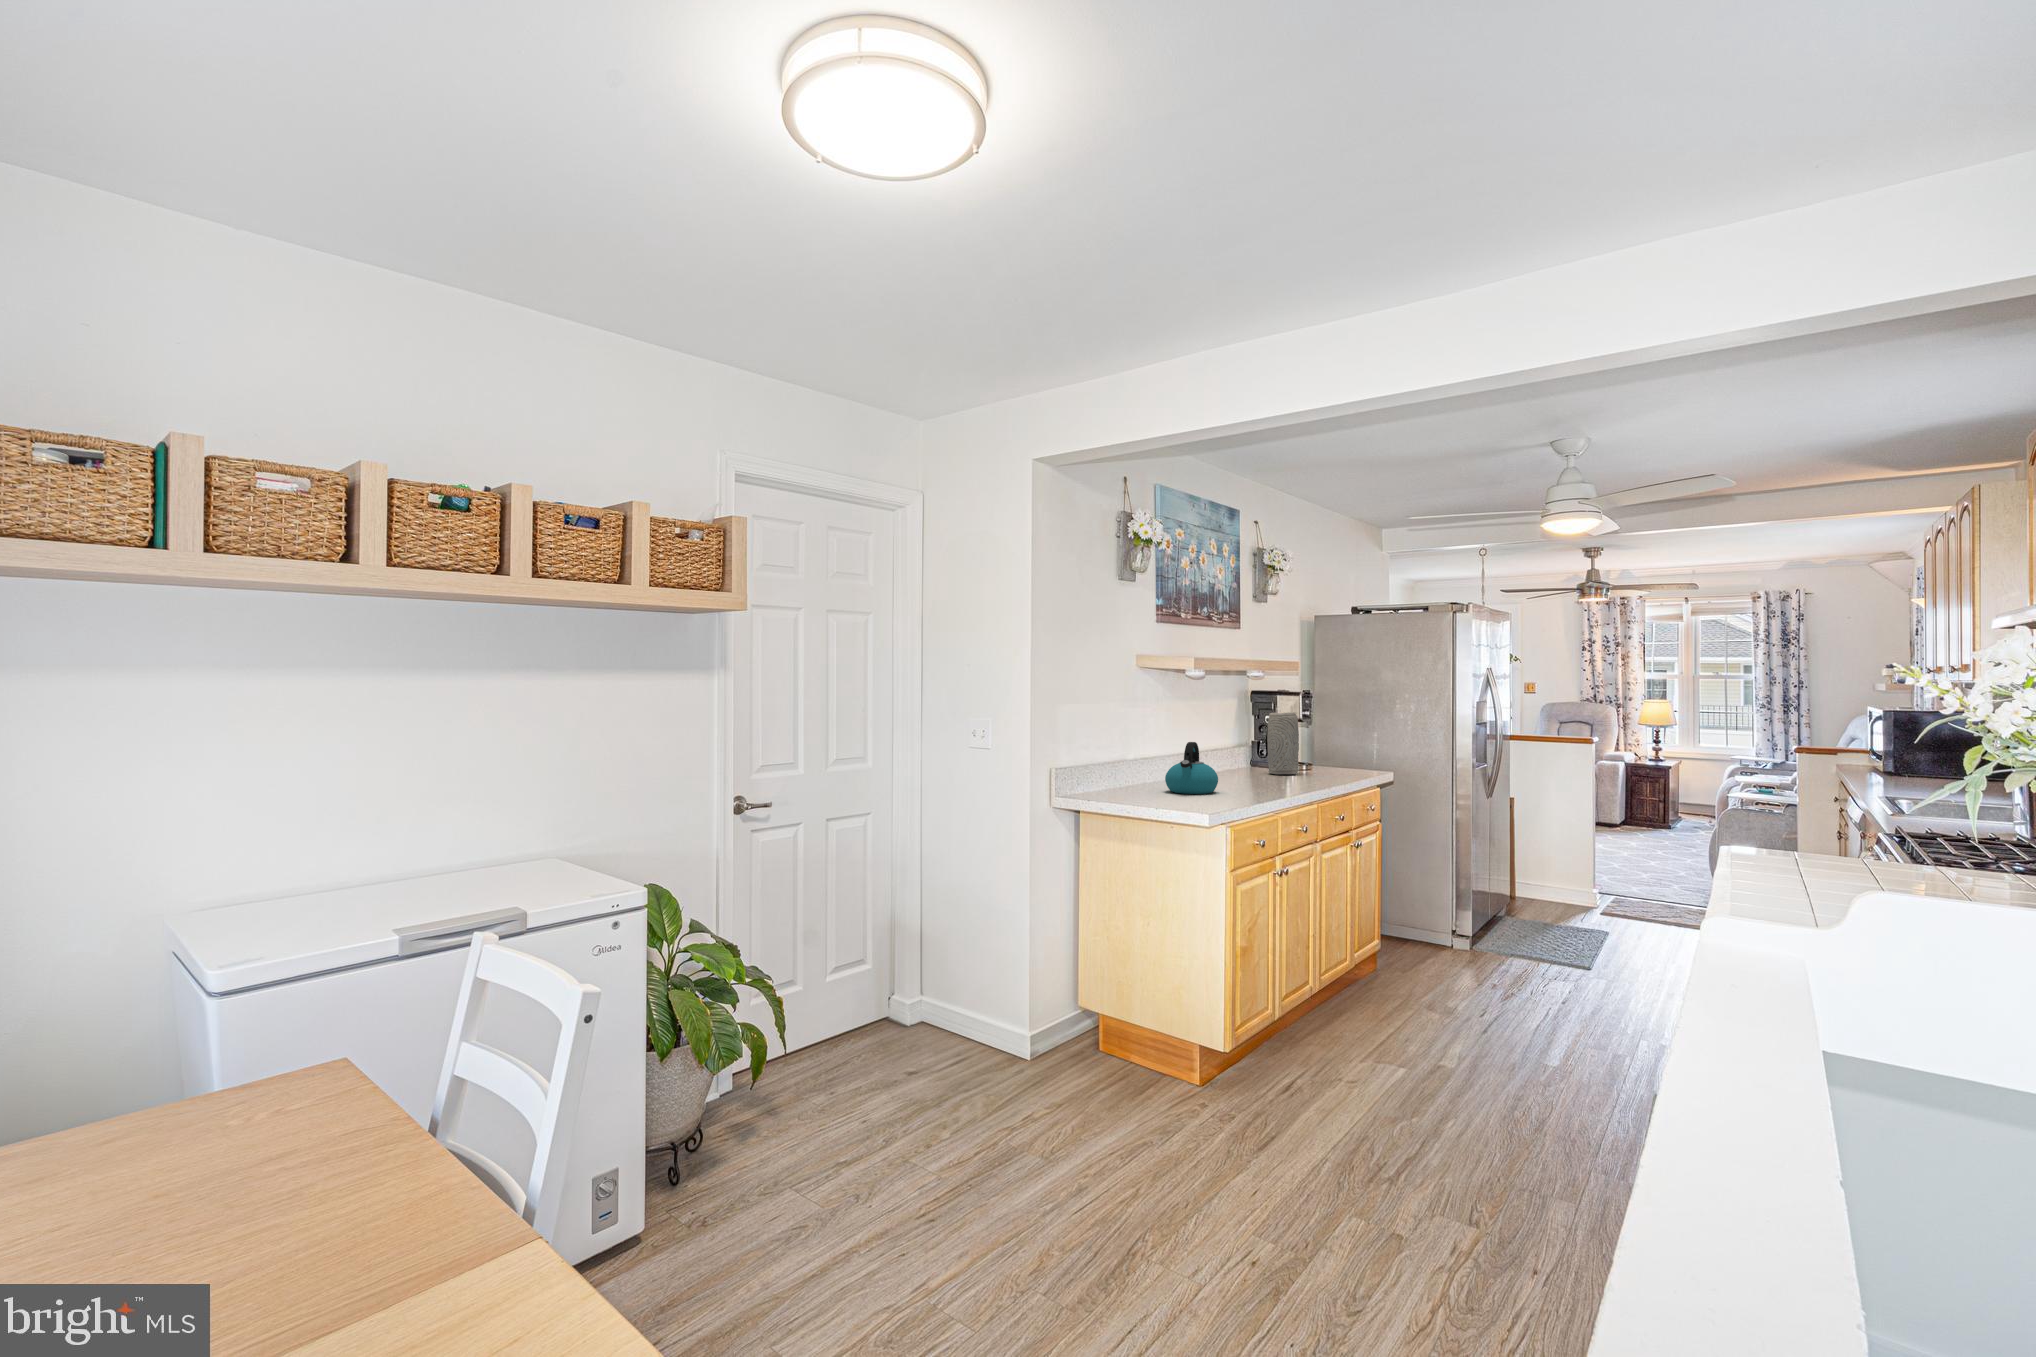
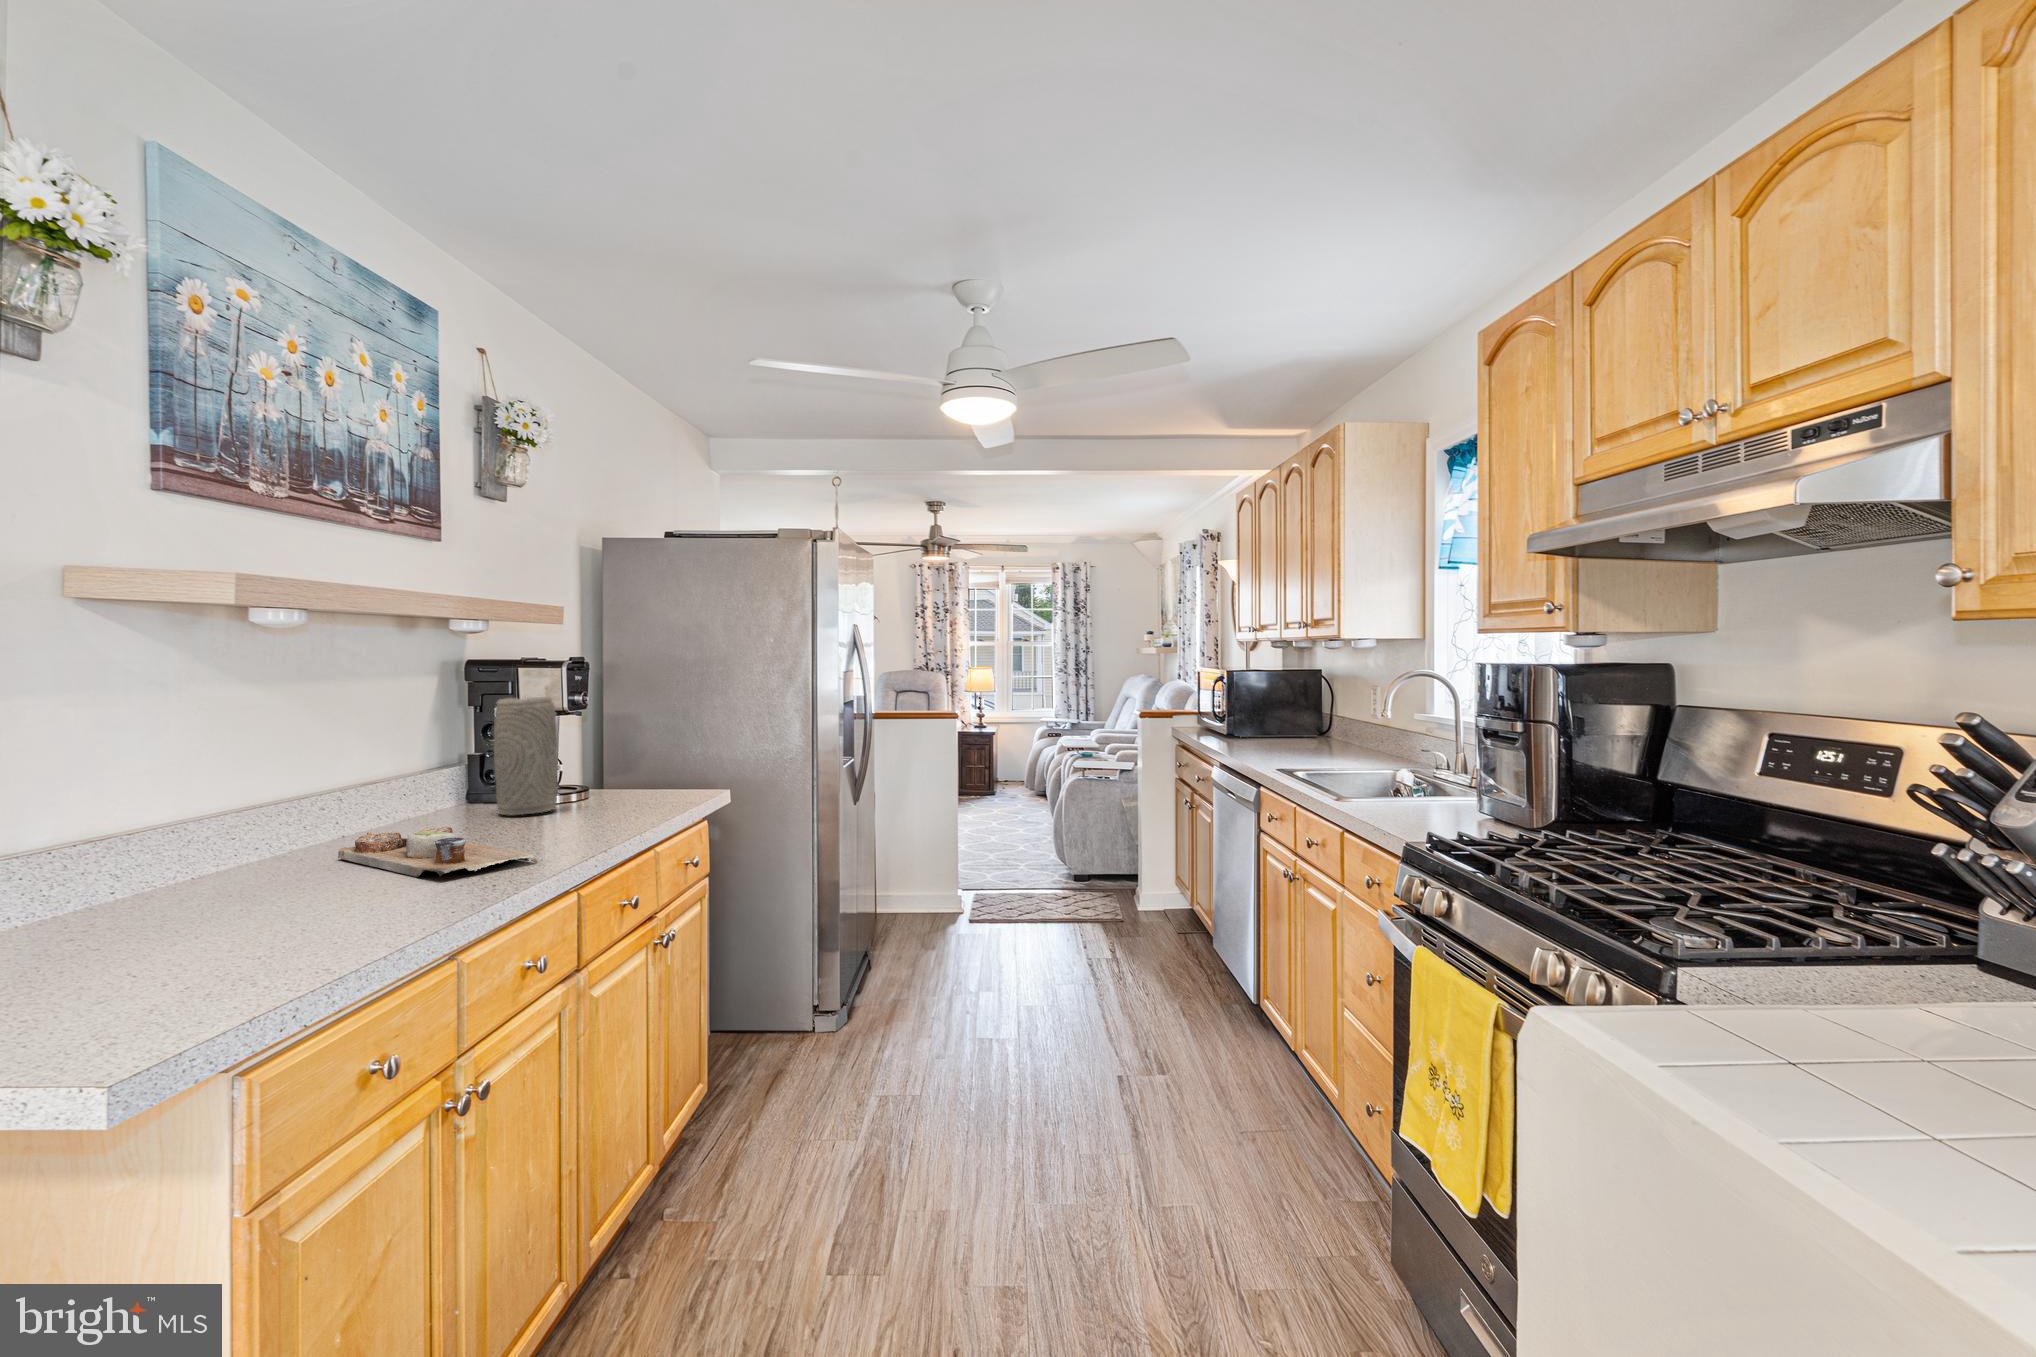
kettle: present [1165,742,1218,794] -> none [128,788,307,933]
cutting board: none [1212,771,1300,789] -> present [338,827,538,877]

